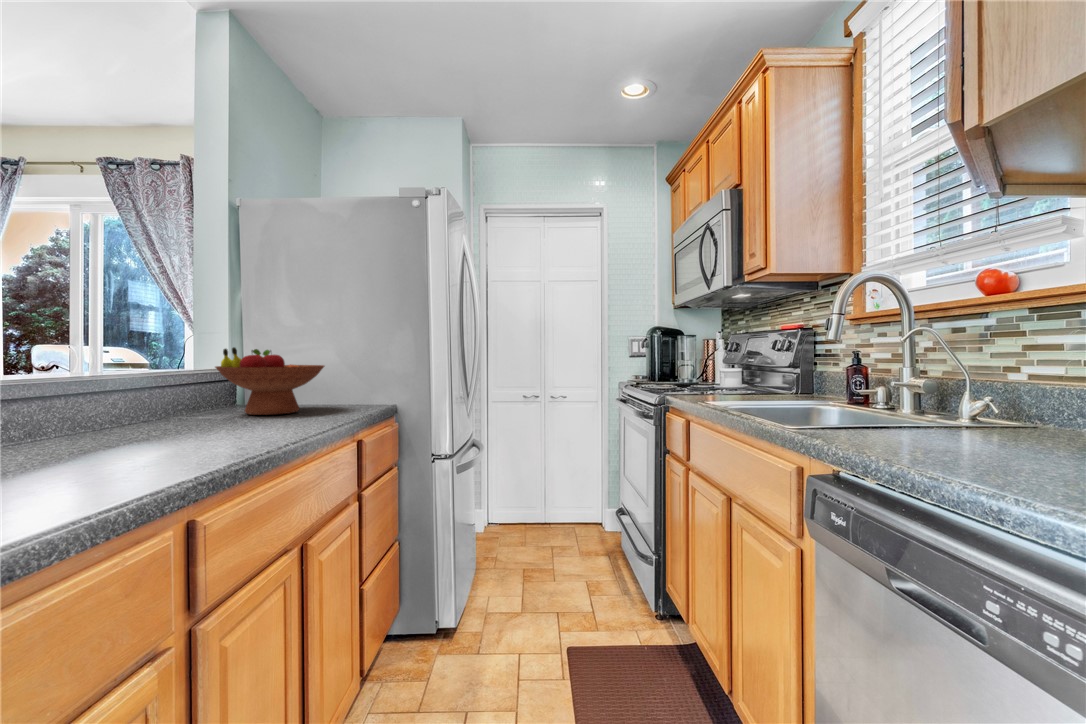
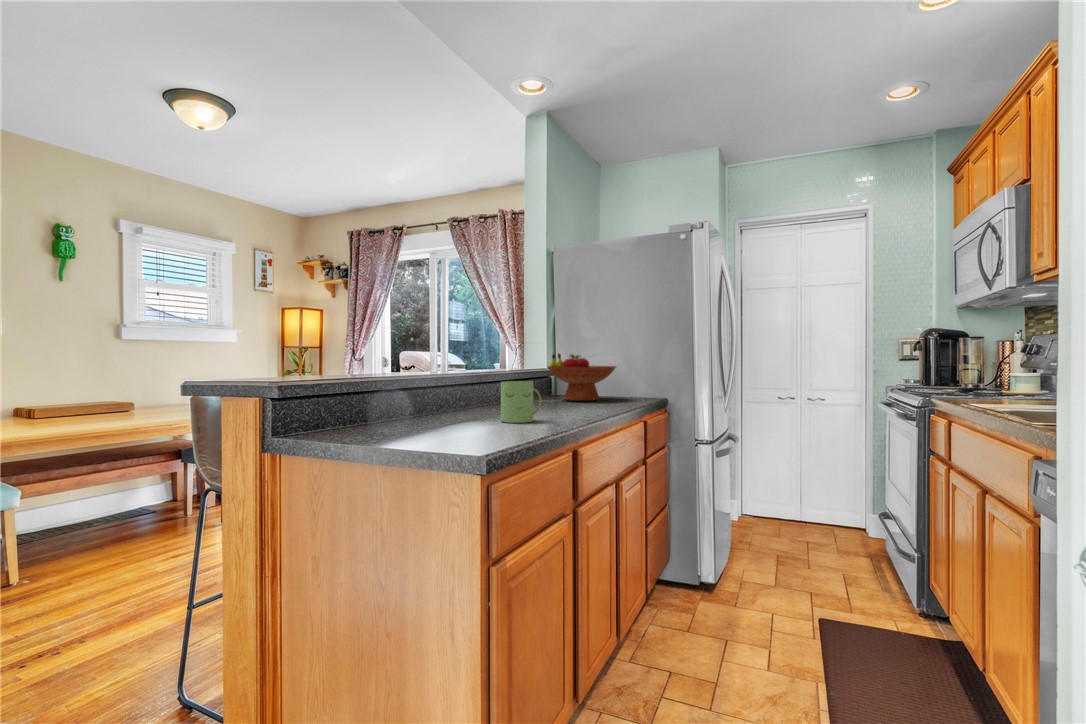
mug: none [53,396,149,476] -> present [501,381,541,423]

